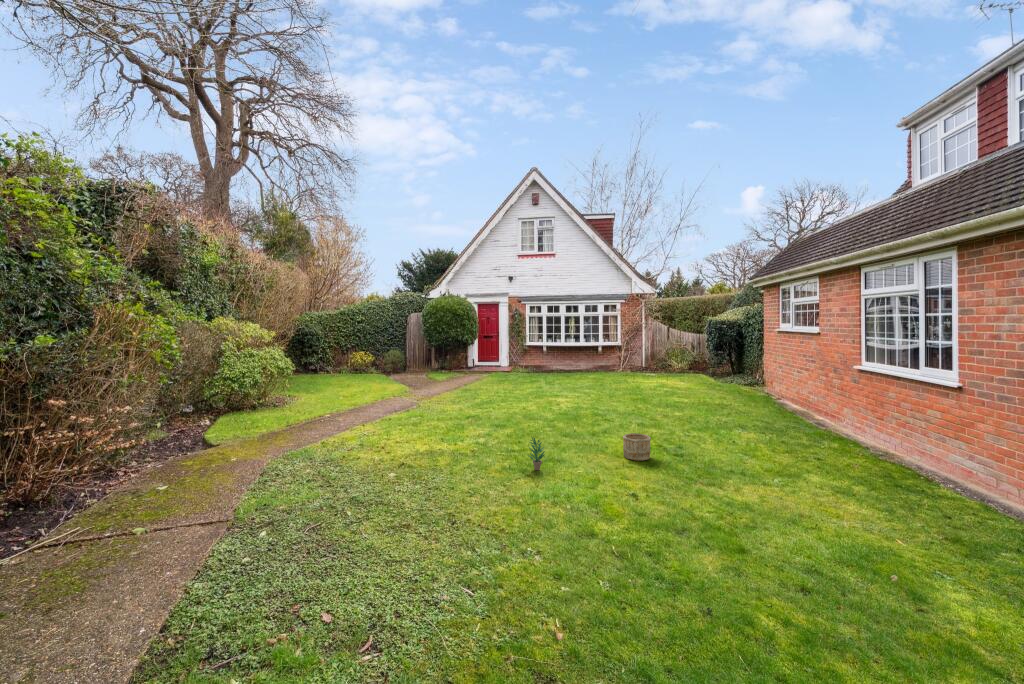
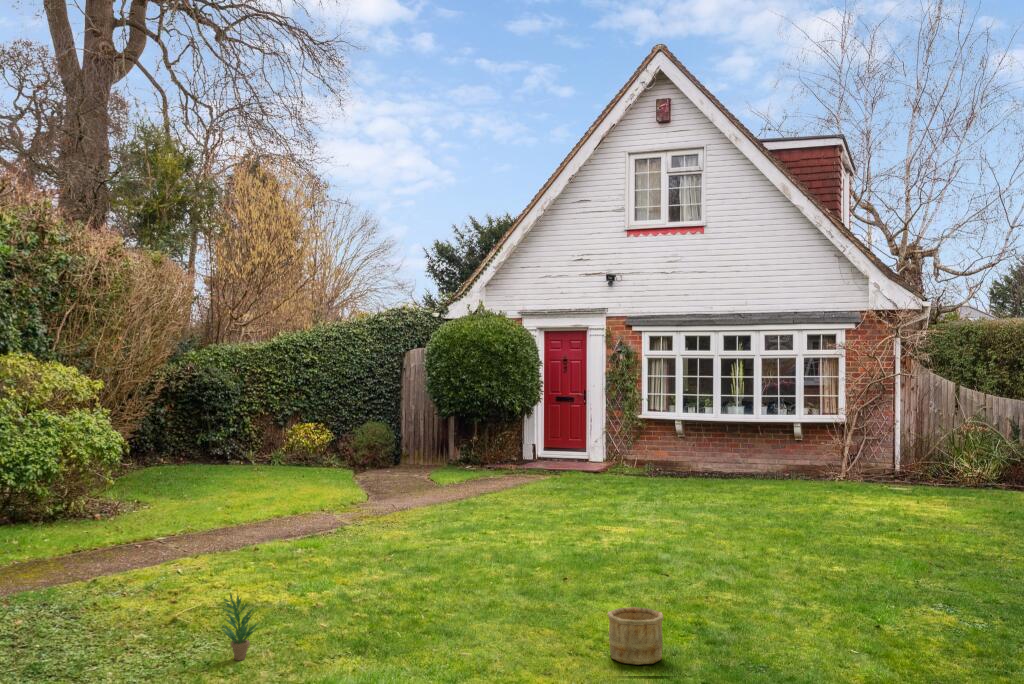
potted plant: present [529,437,545,470] -> present [222,594,257,660]

